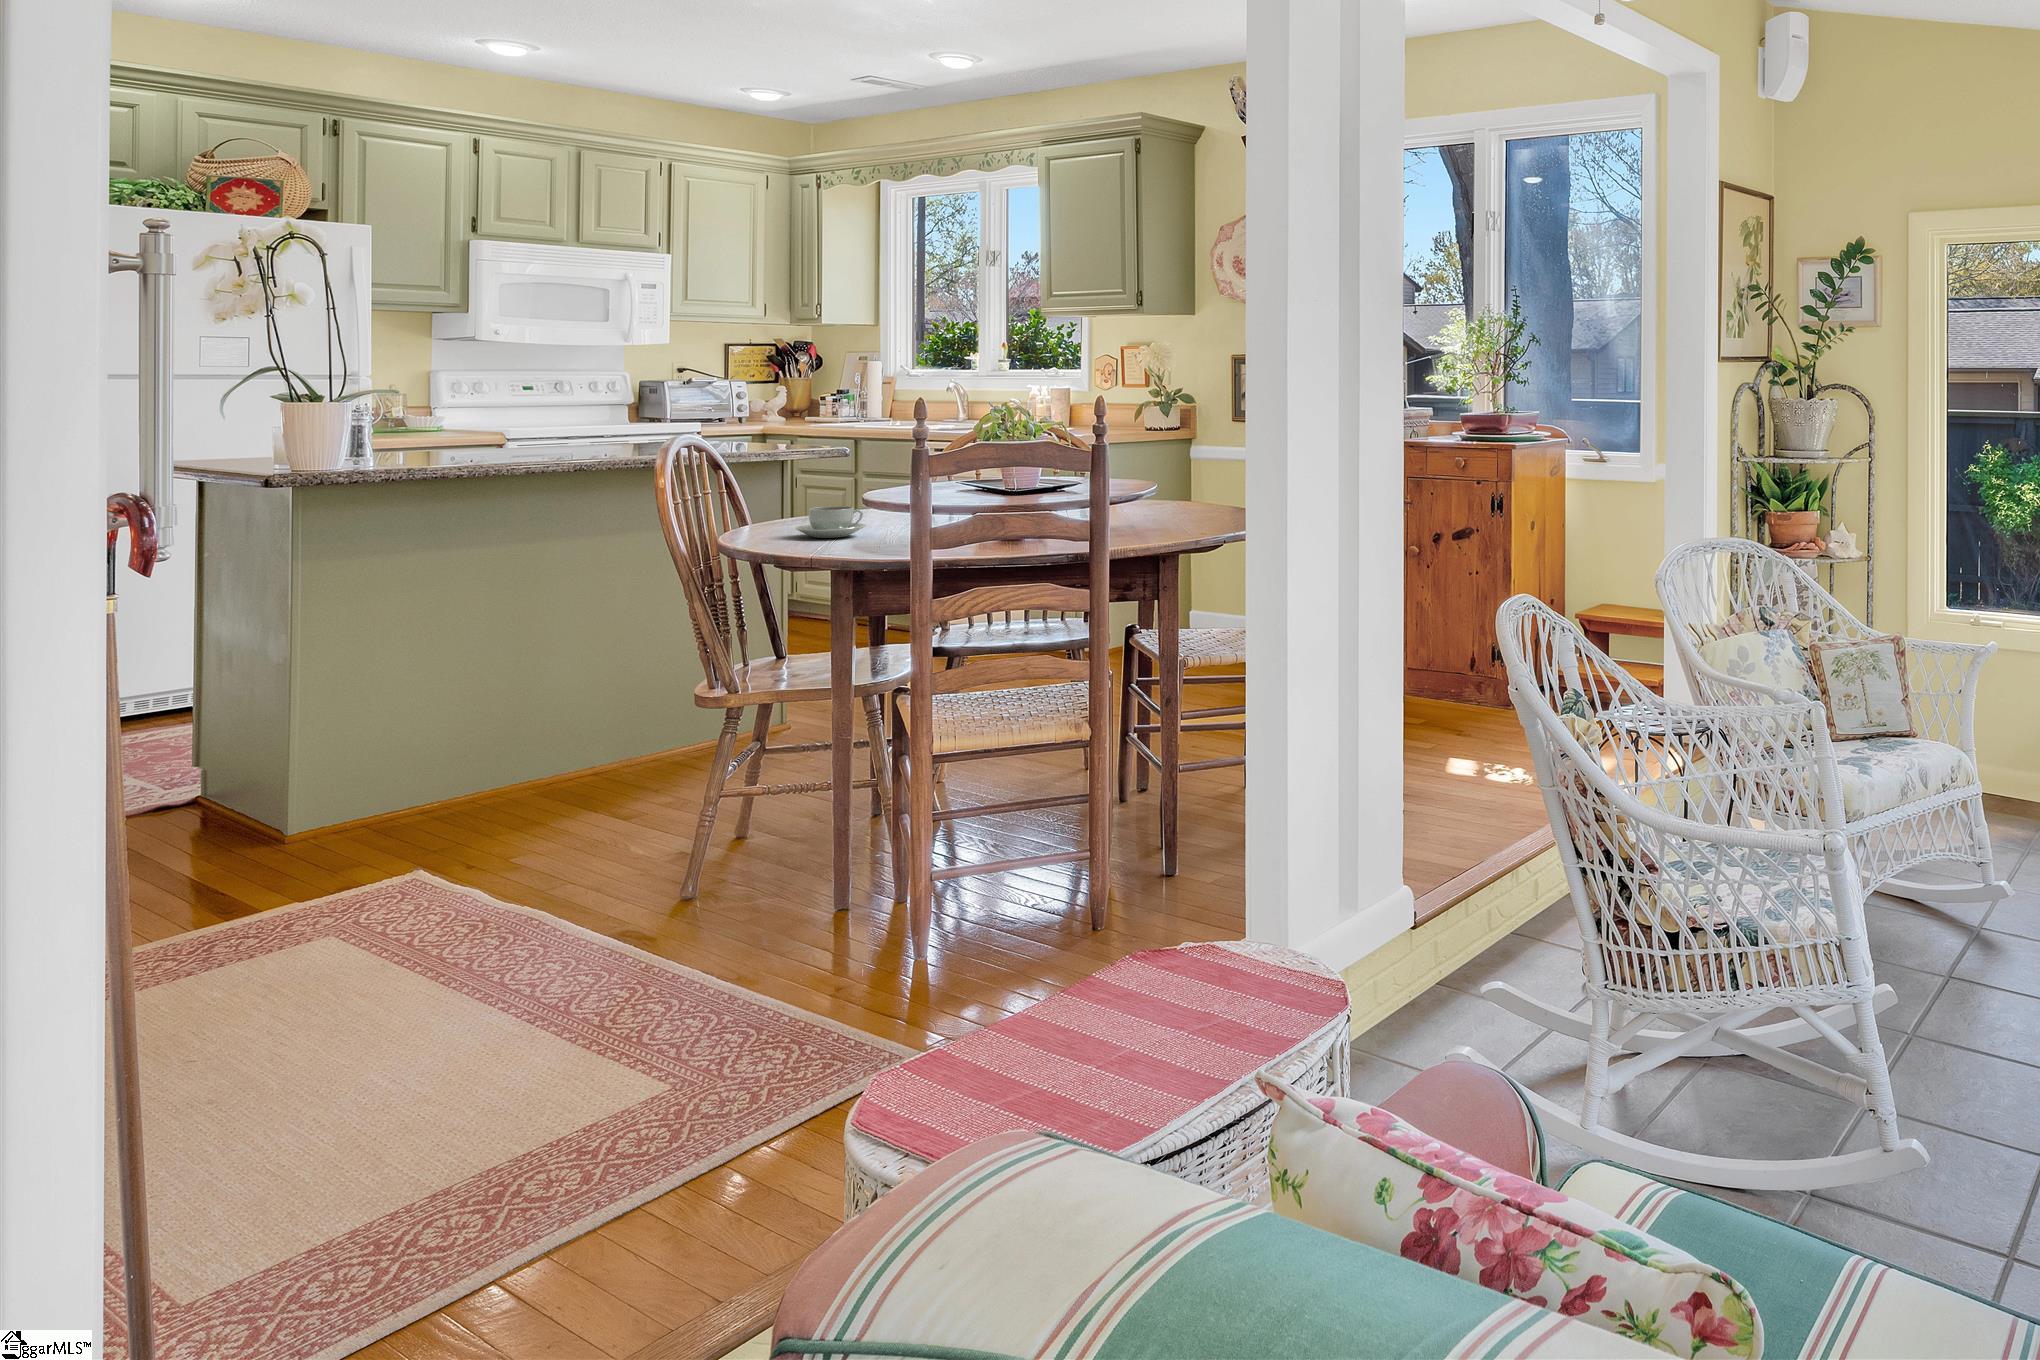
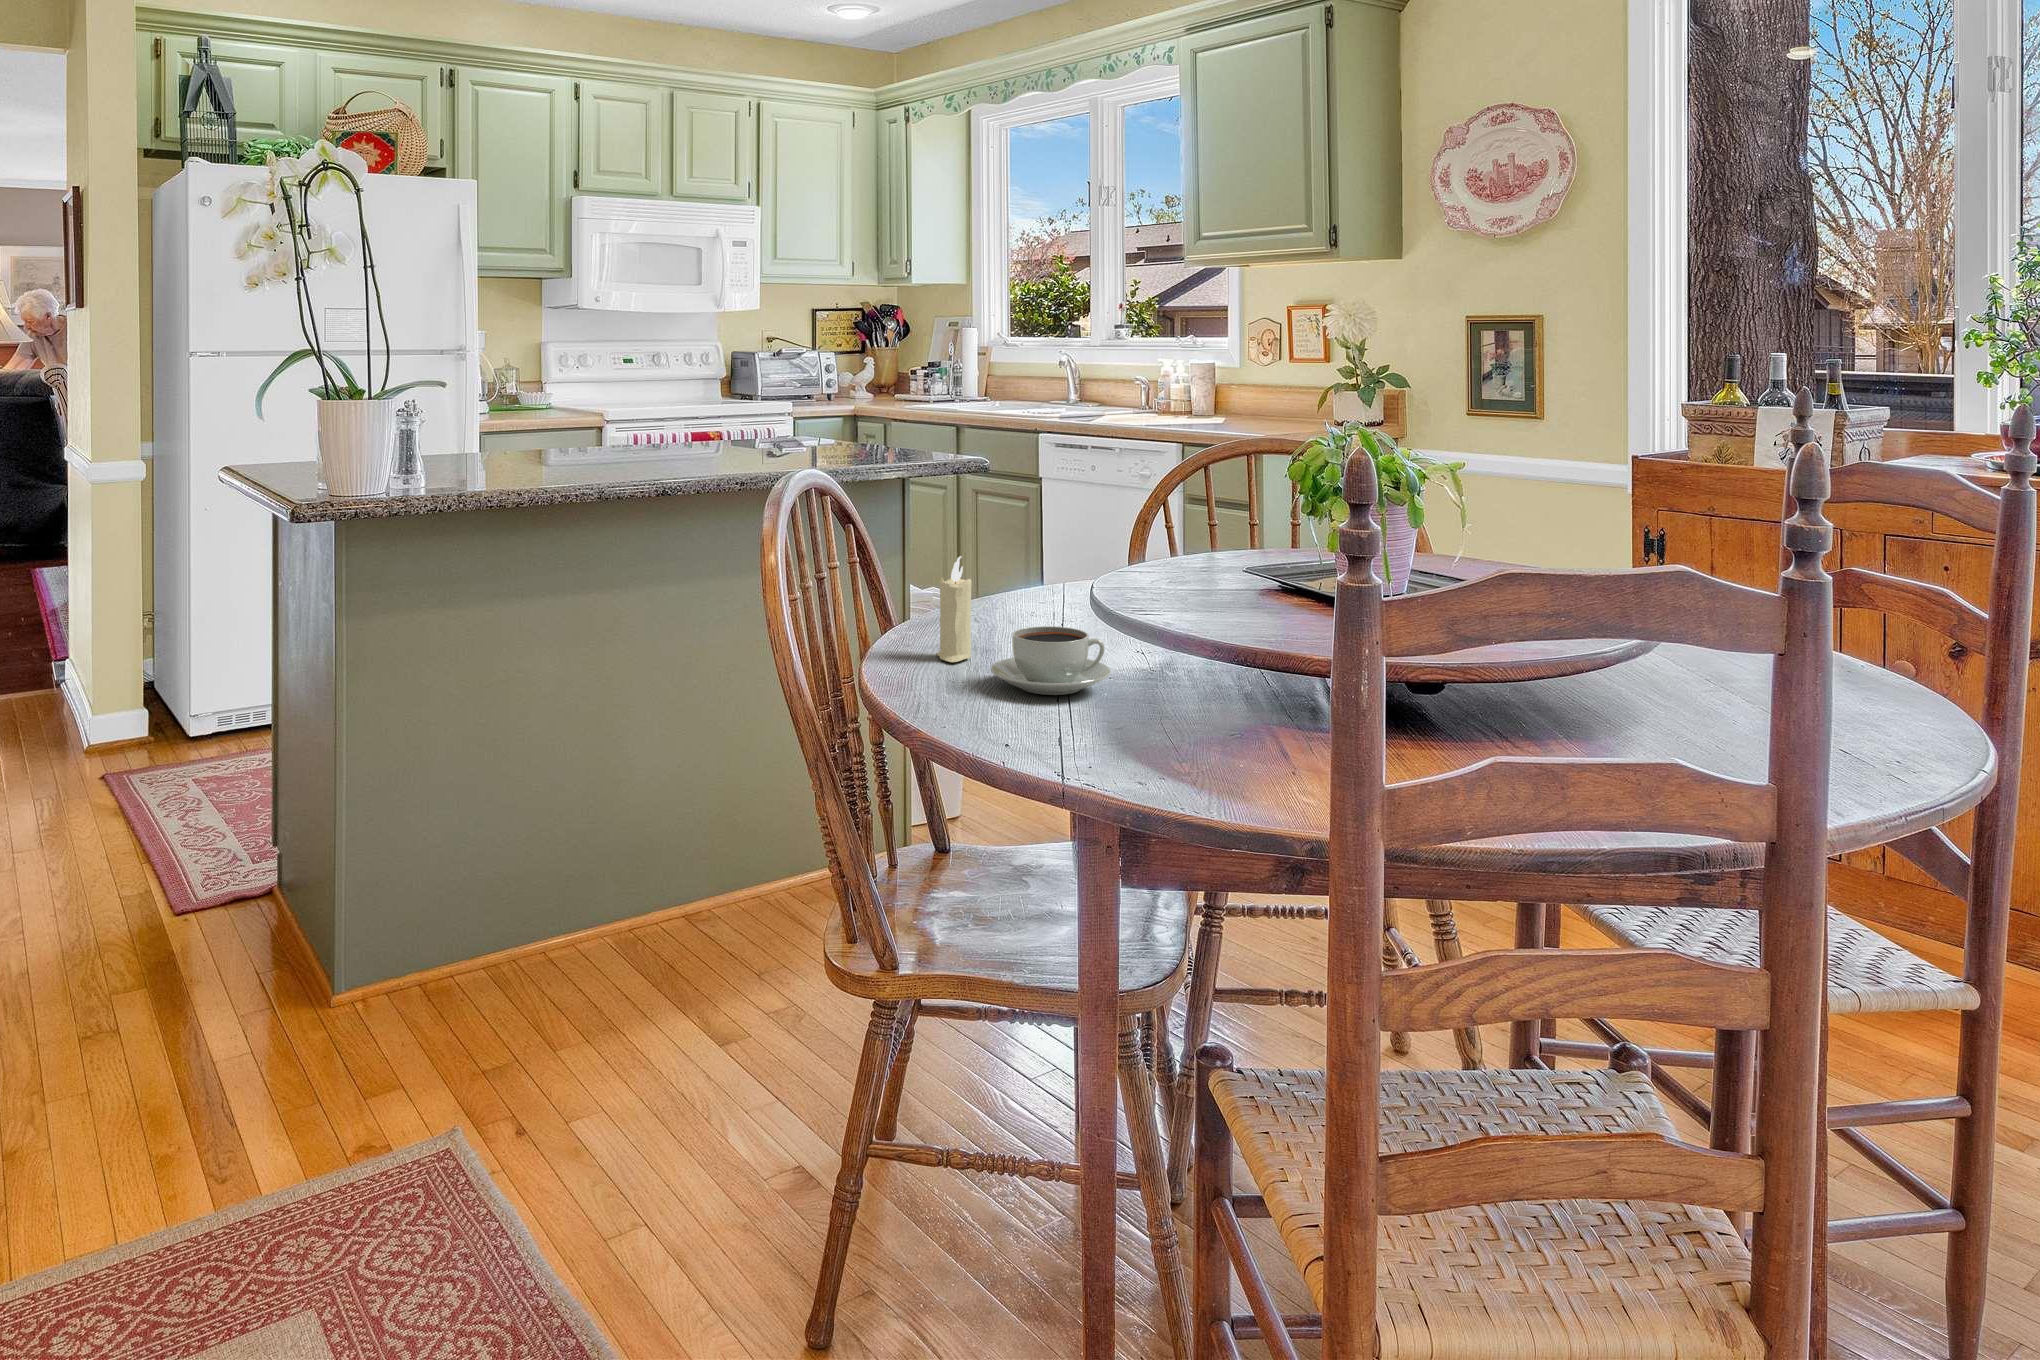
candle: none [767,474,791,531] -> present [936,556,972,662]

